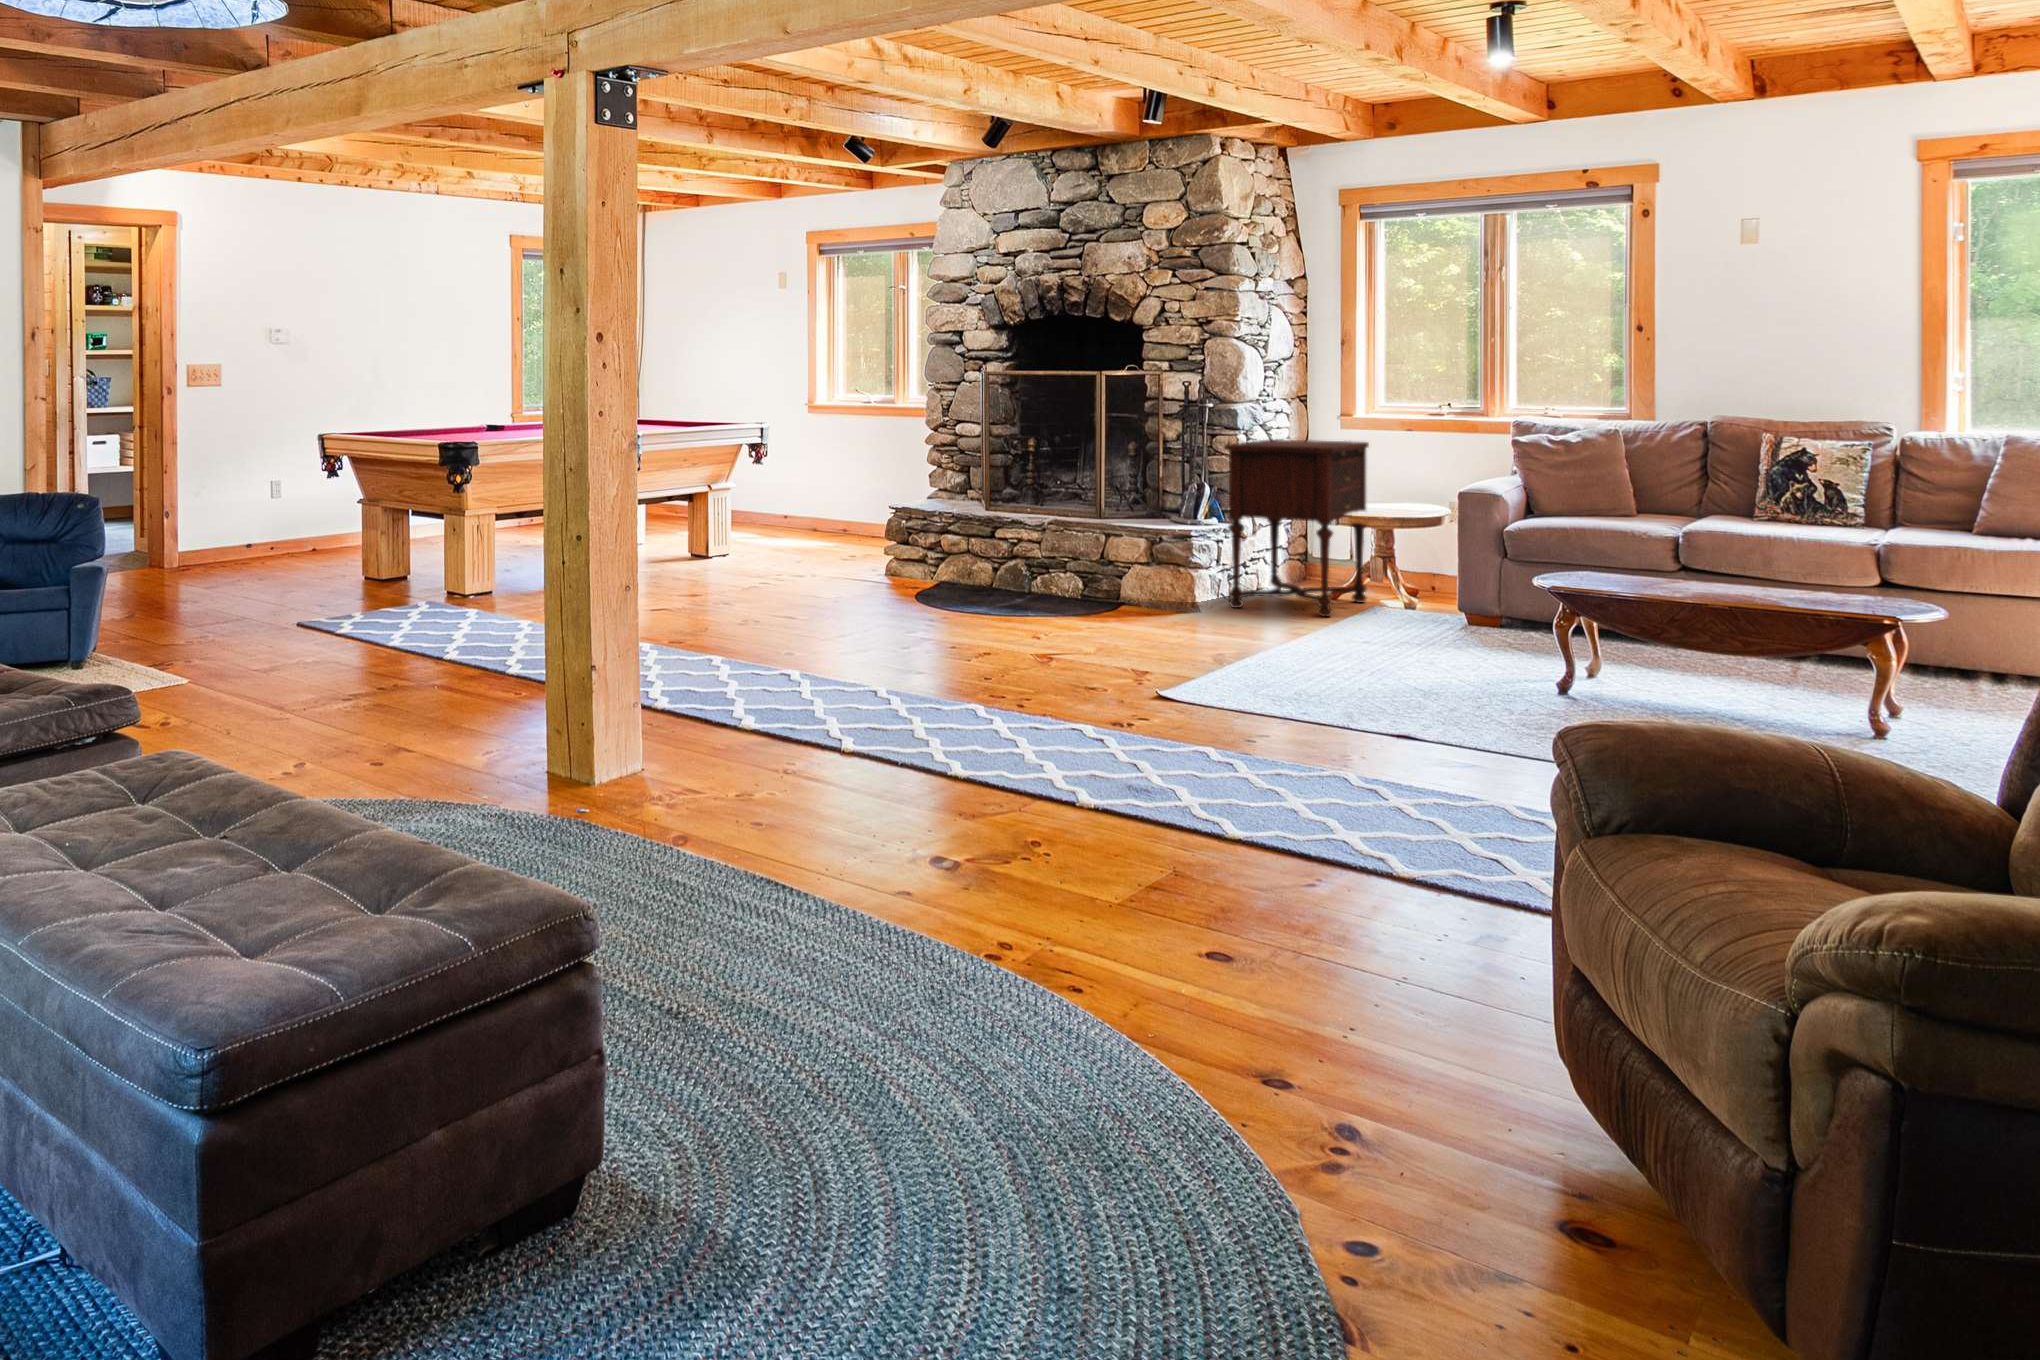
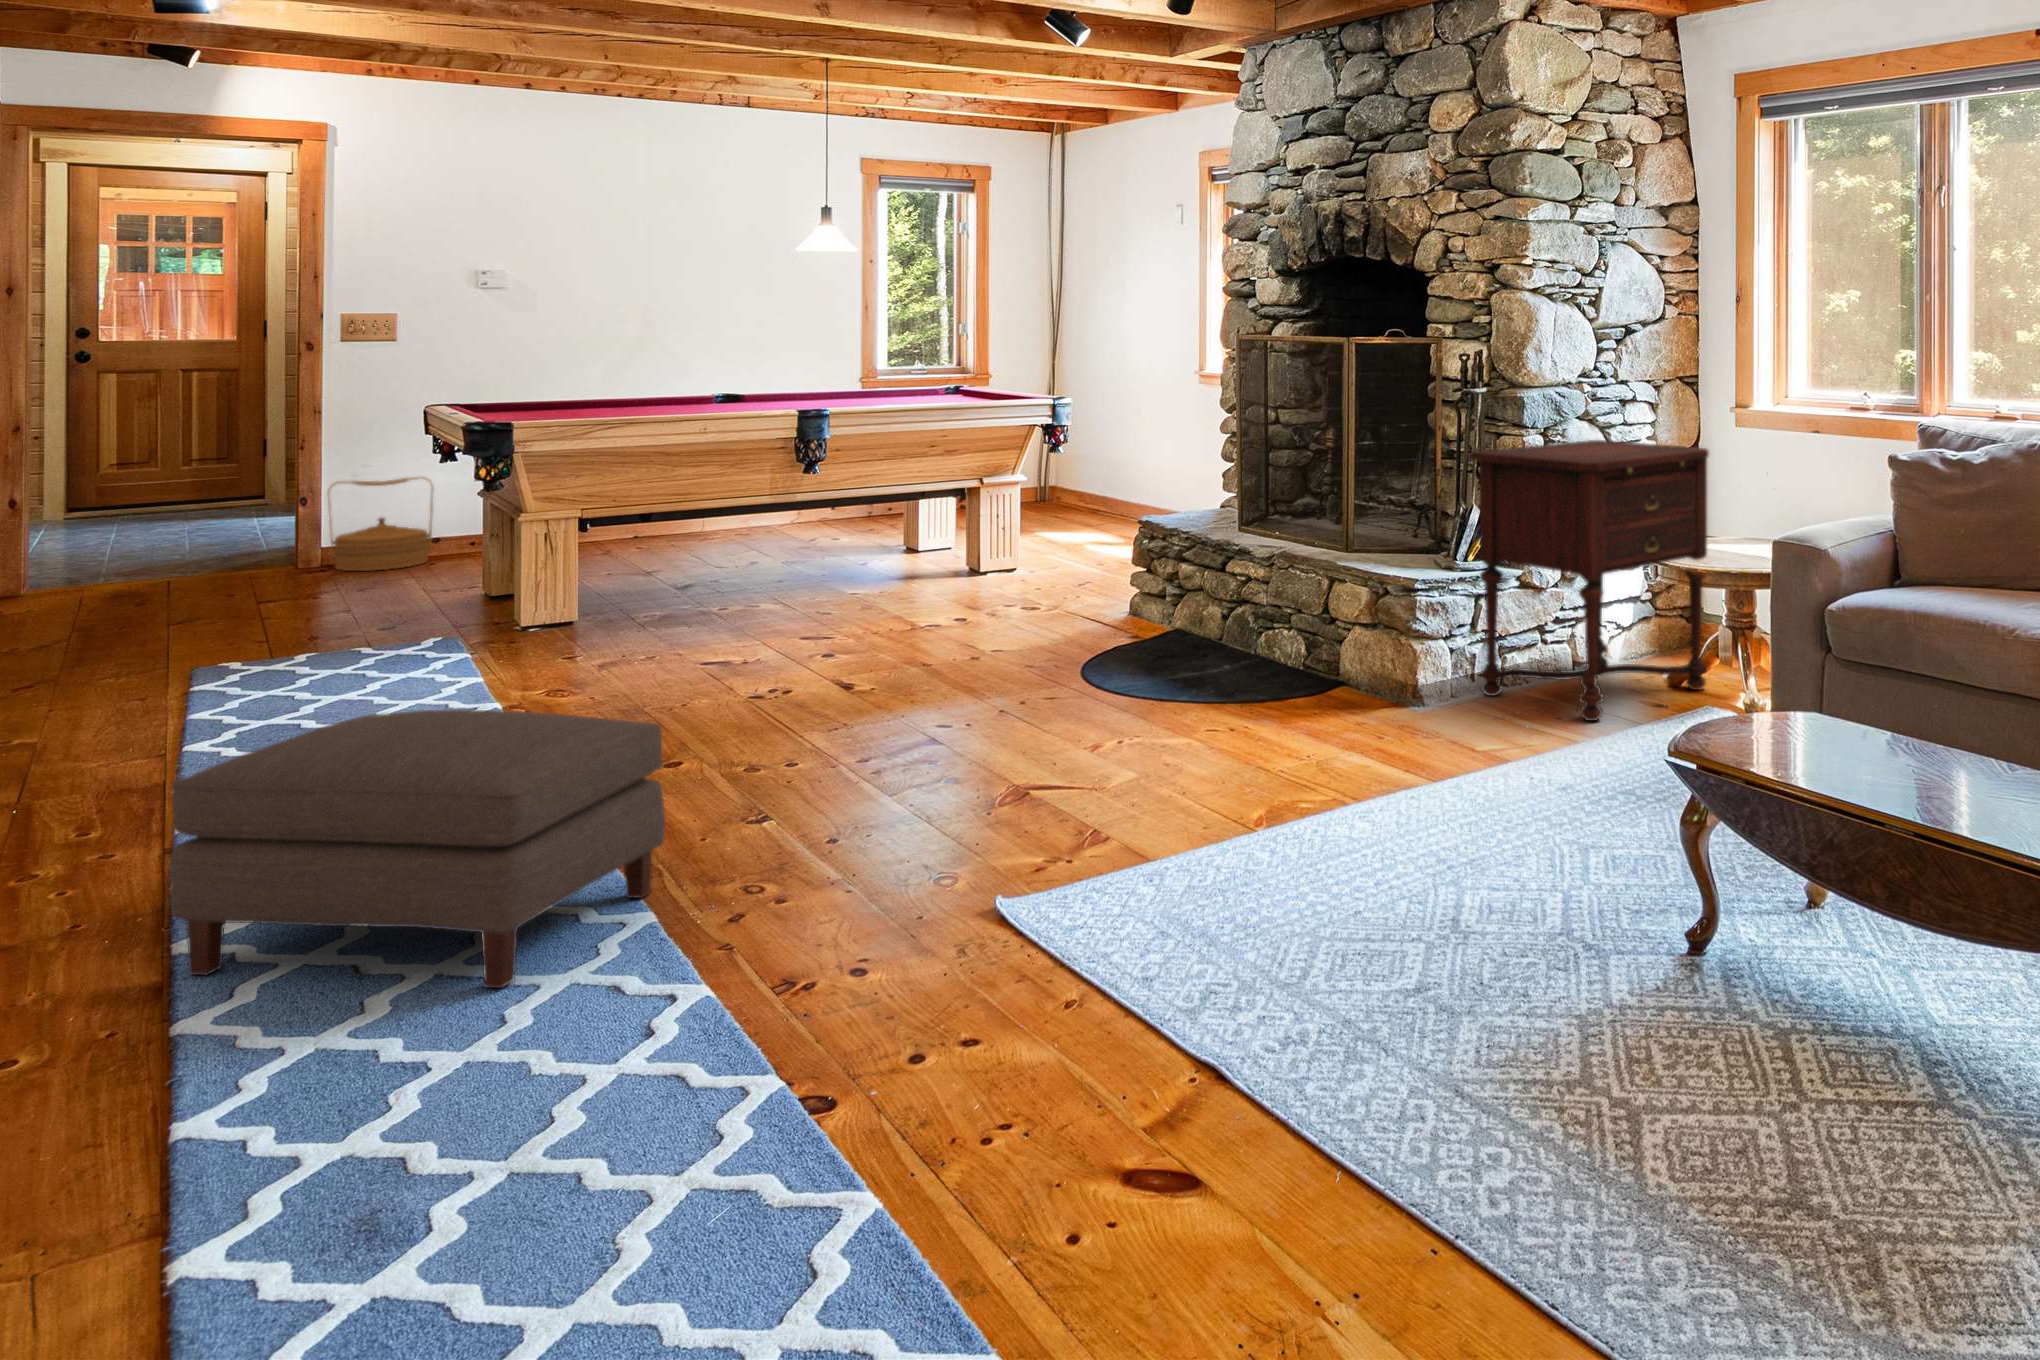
woven basket: none [180,492,250,567] -> present [329,477,432,571]
ottoman: none [764,584,986,725] -> present [170,709,665,988]

